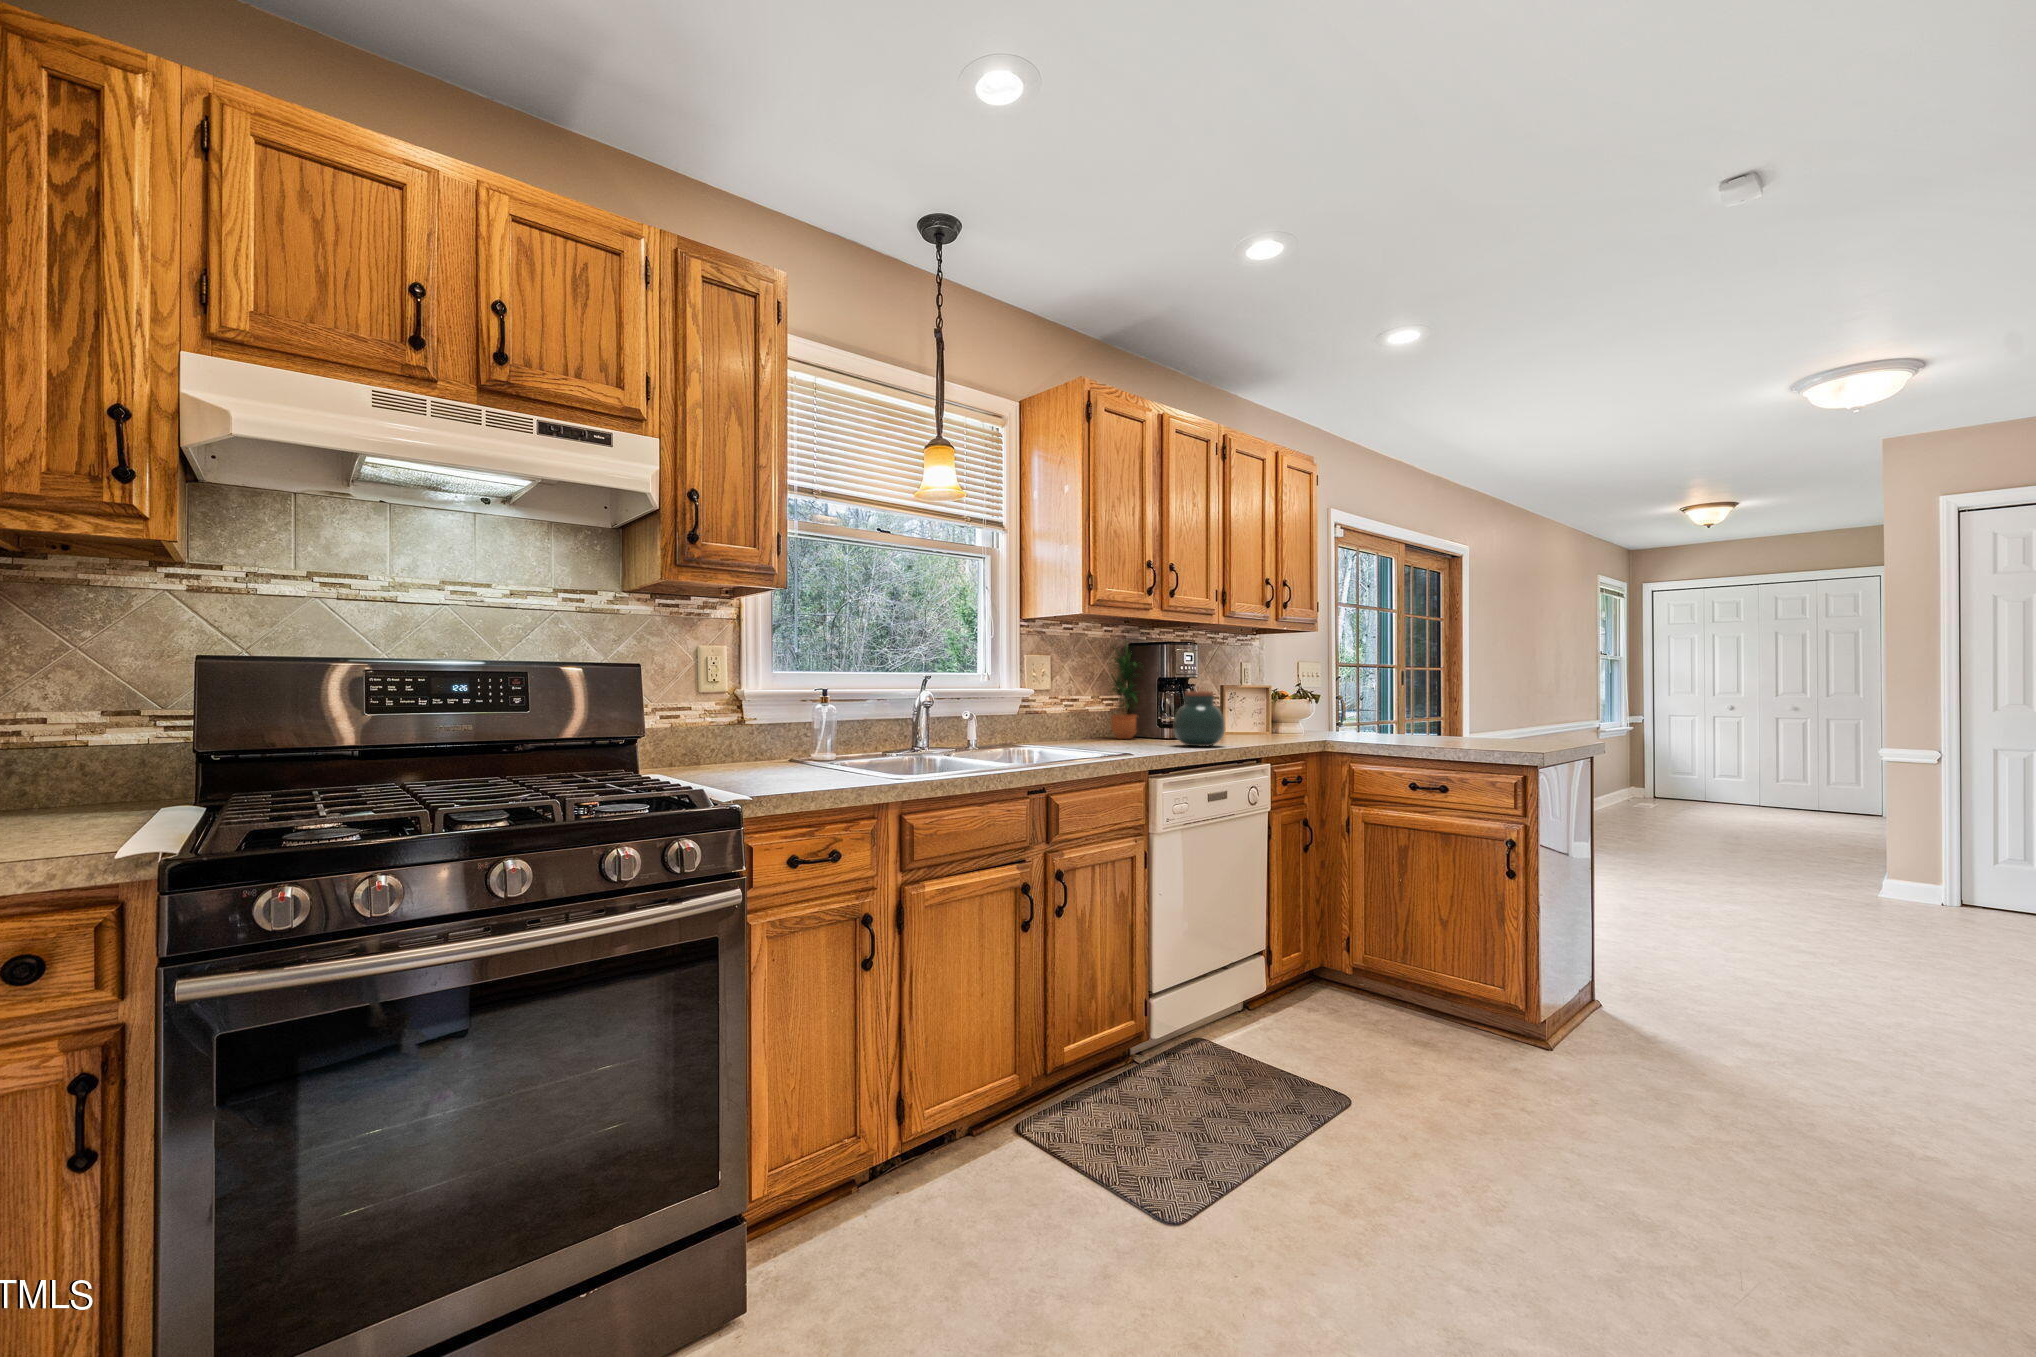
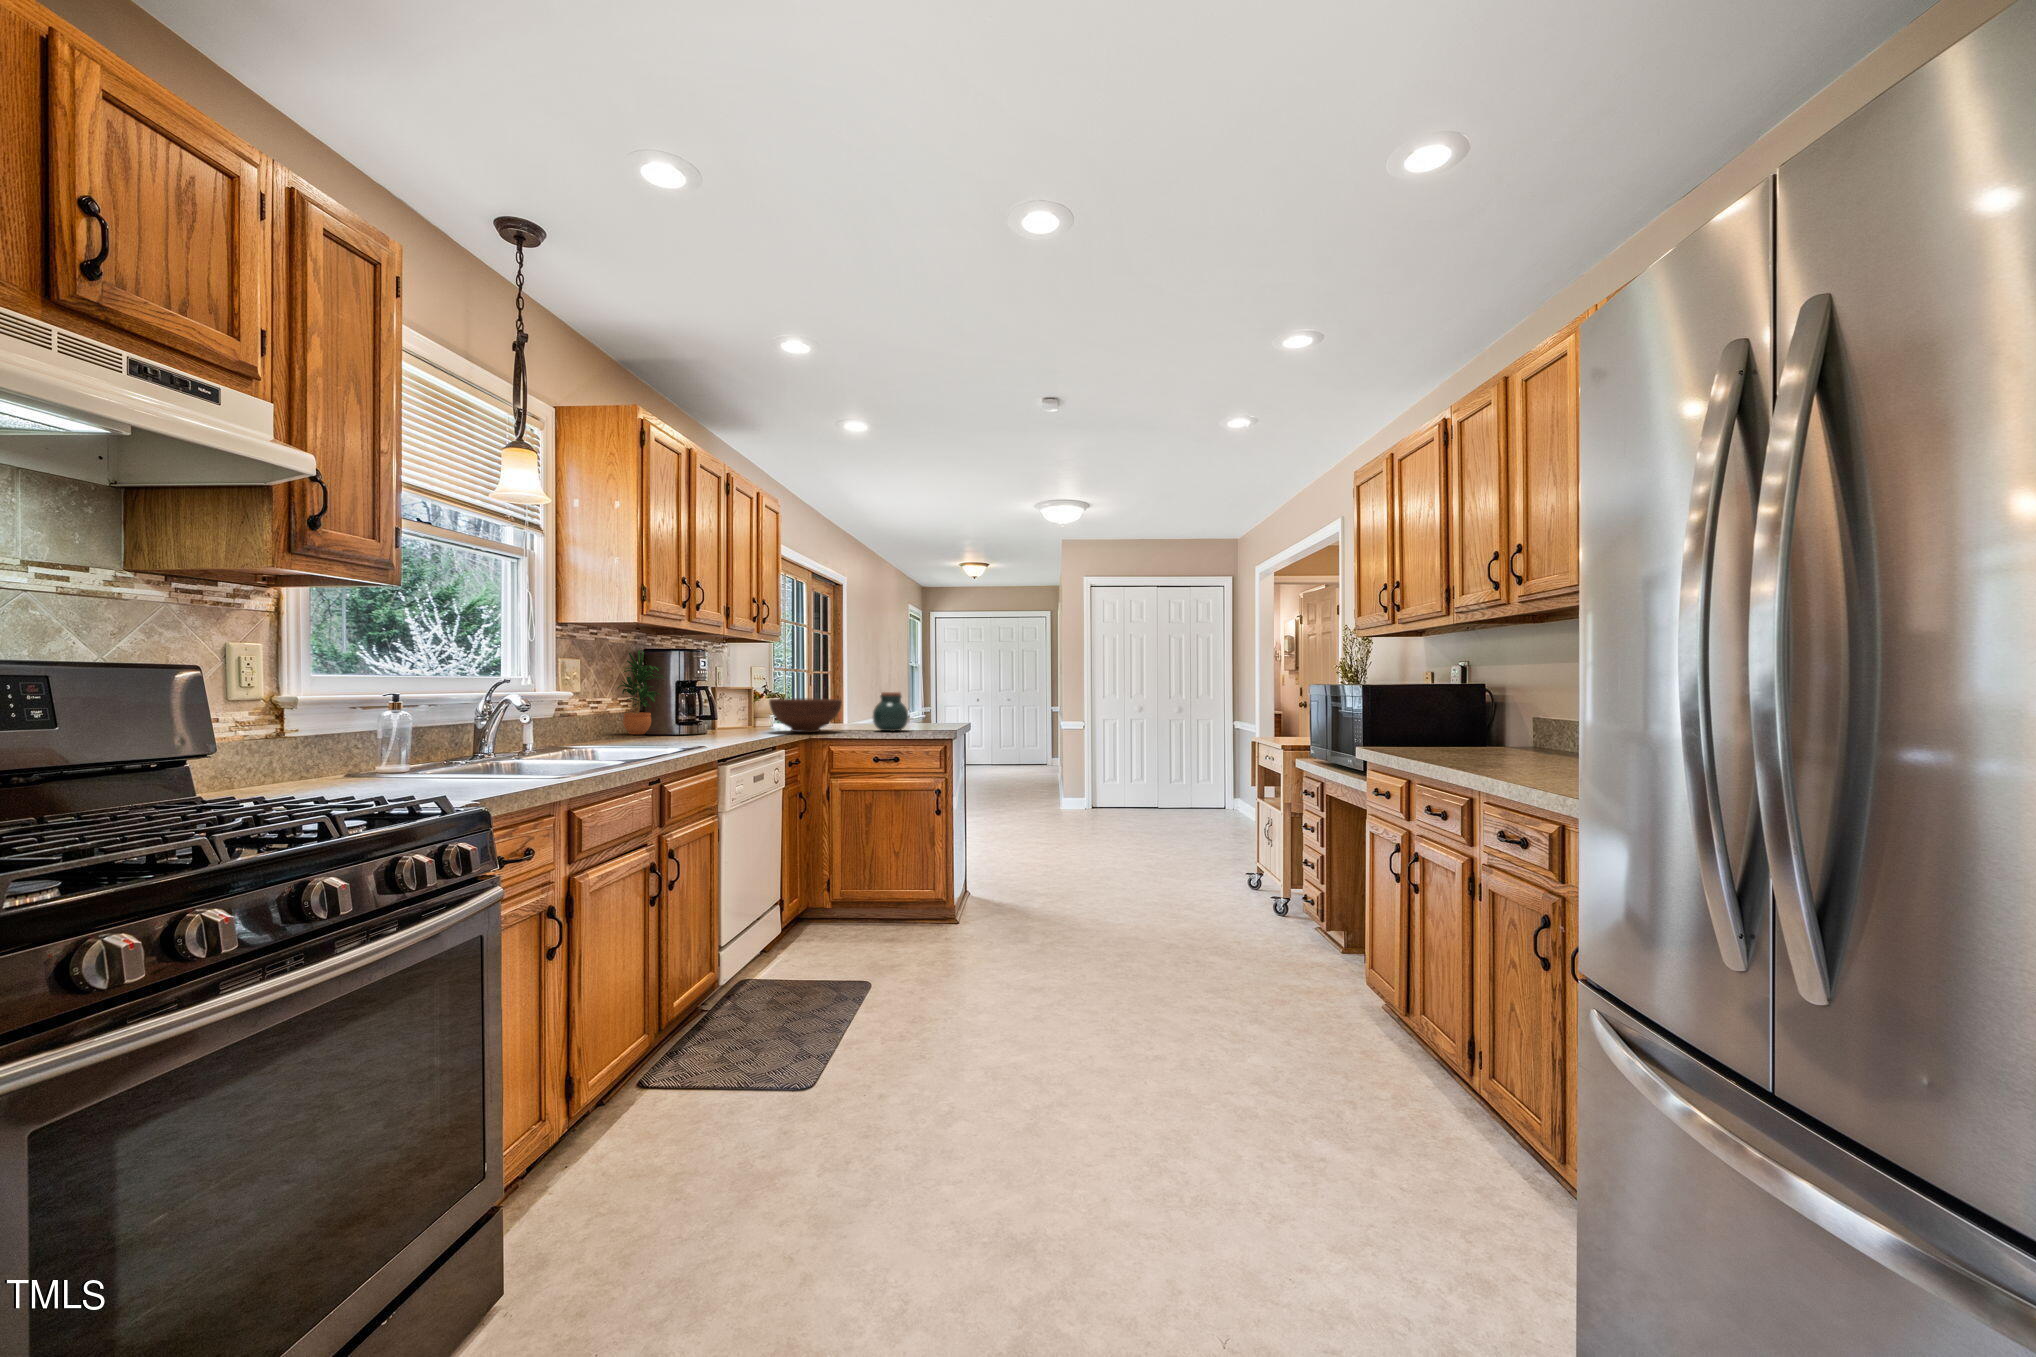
jar: present [1174,691,1225,747] -> present [873,692,909,731]
fruit bowl: none [1265,700,1362,744] -> present [769,698,842,733]

